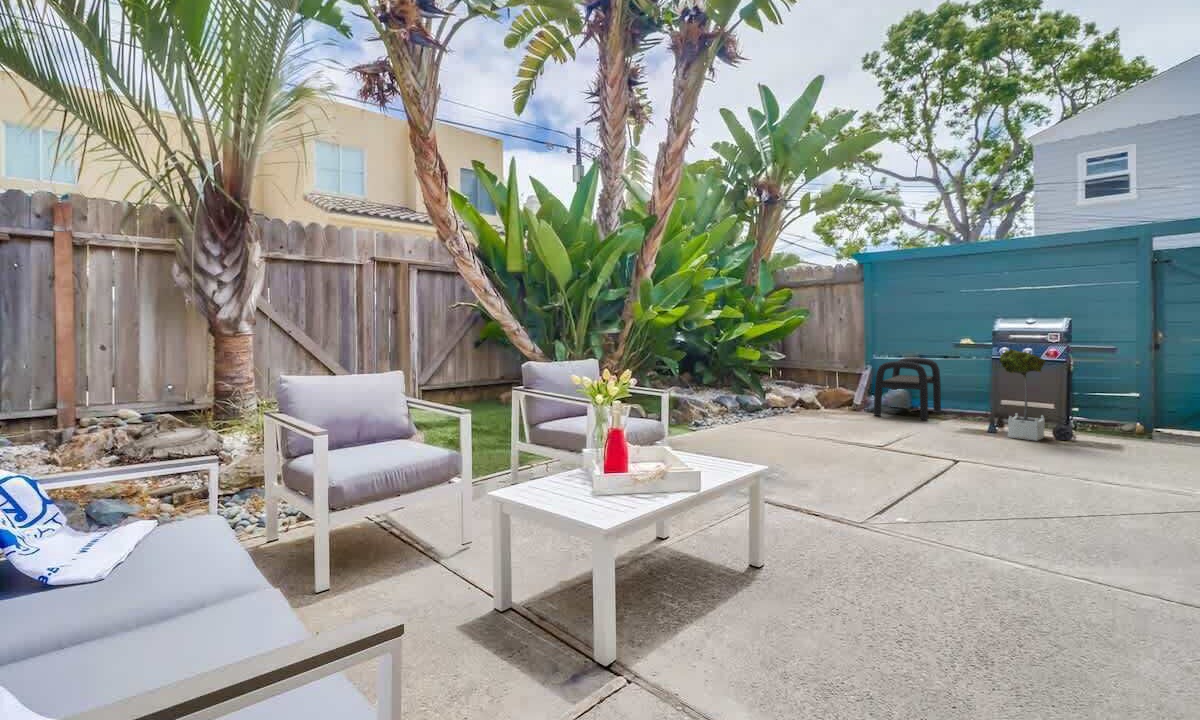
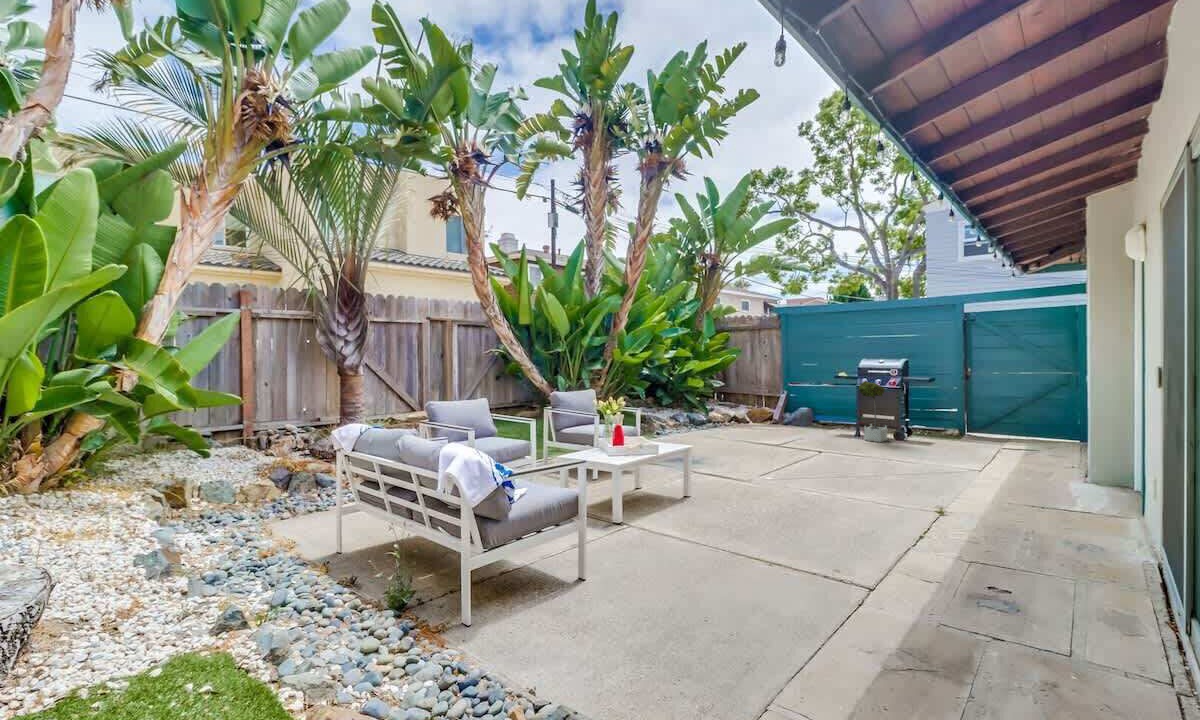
bench: present [874,358,941,420] -> none [785,385,835,430]

